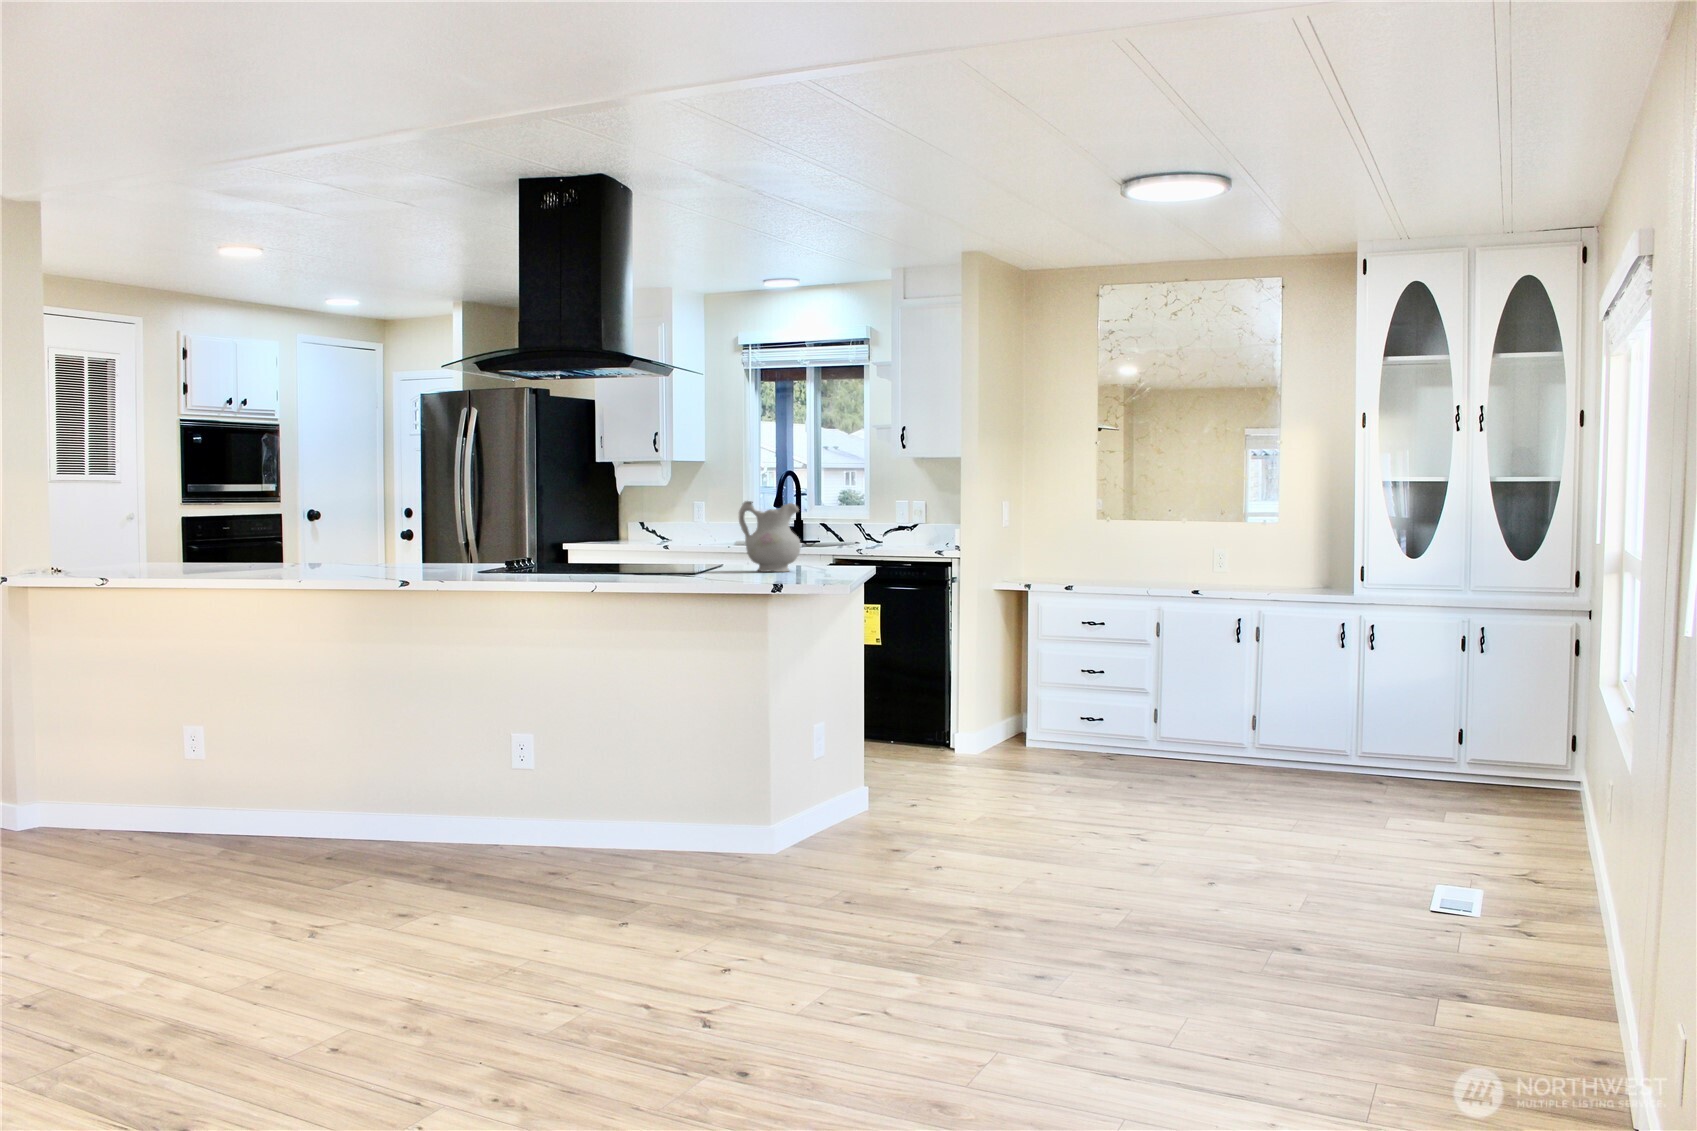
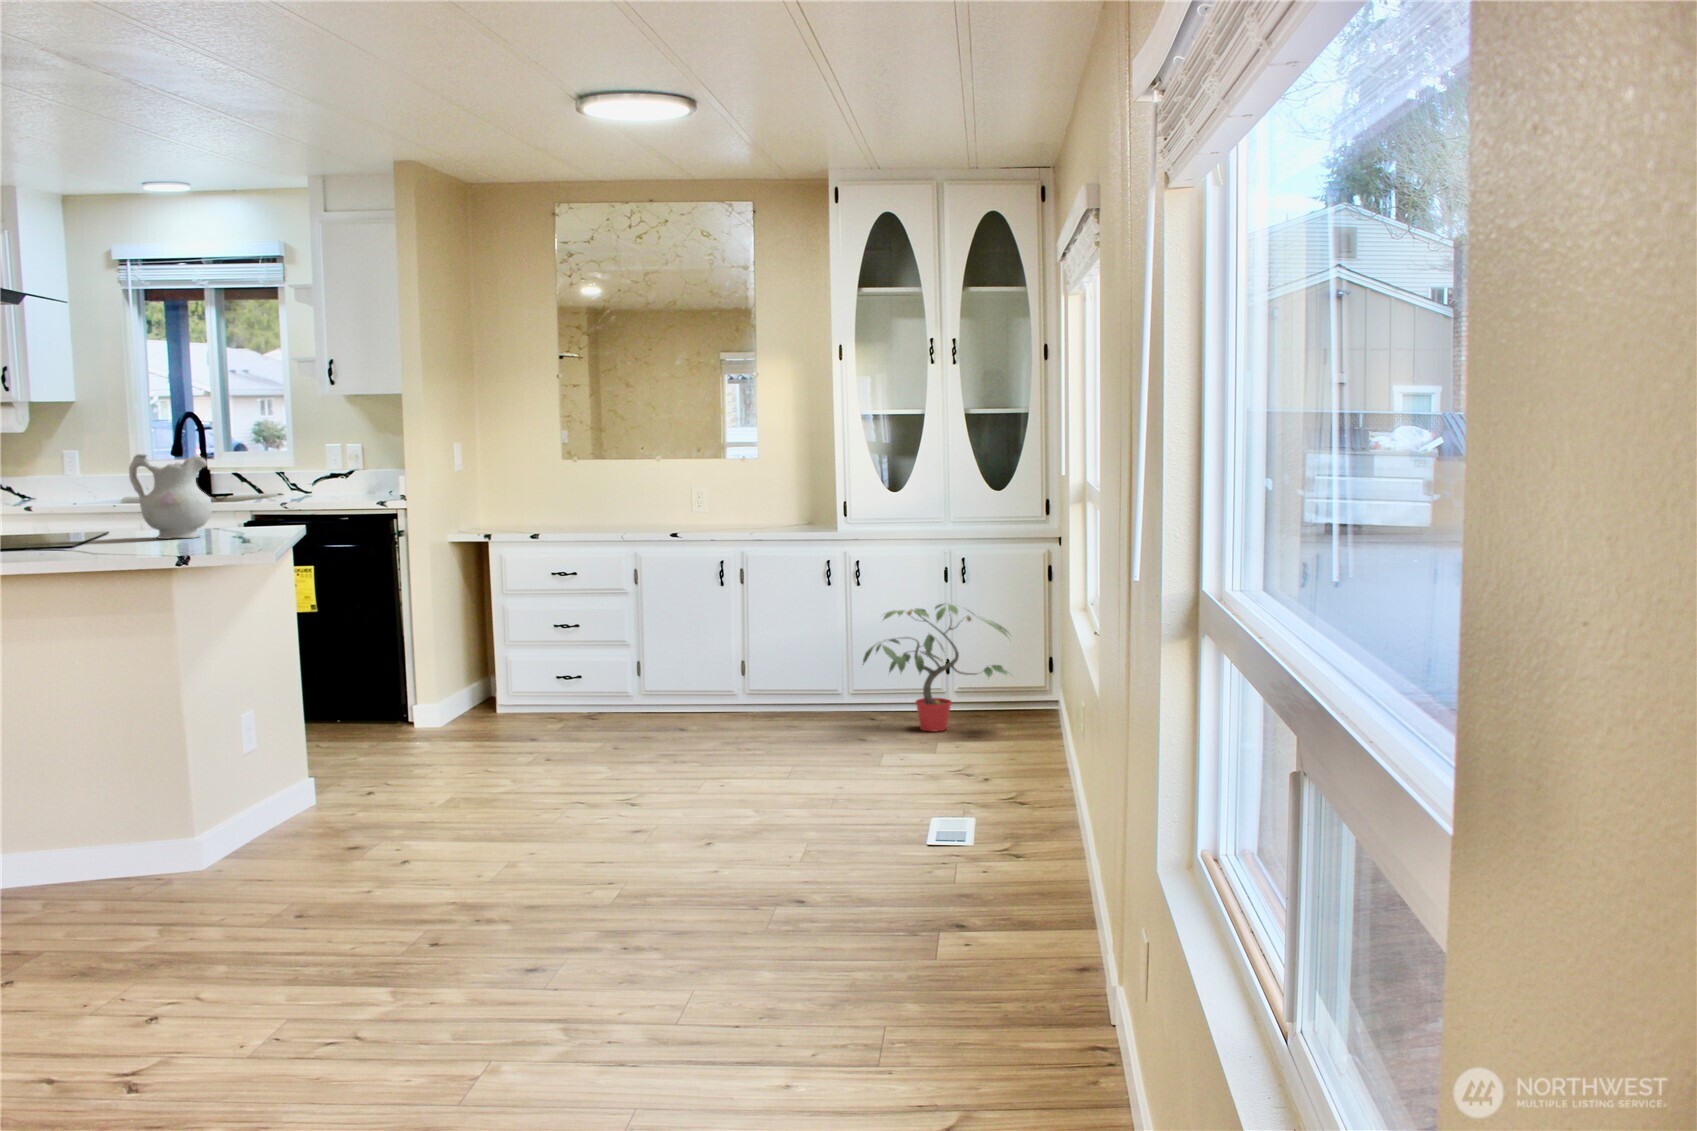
potted plant: none [1379,668,1551,796] -> present [863,604,1011,731]

